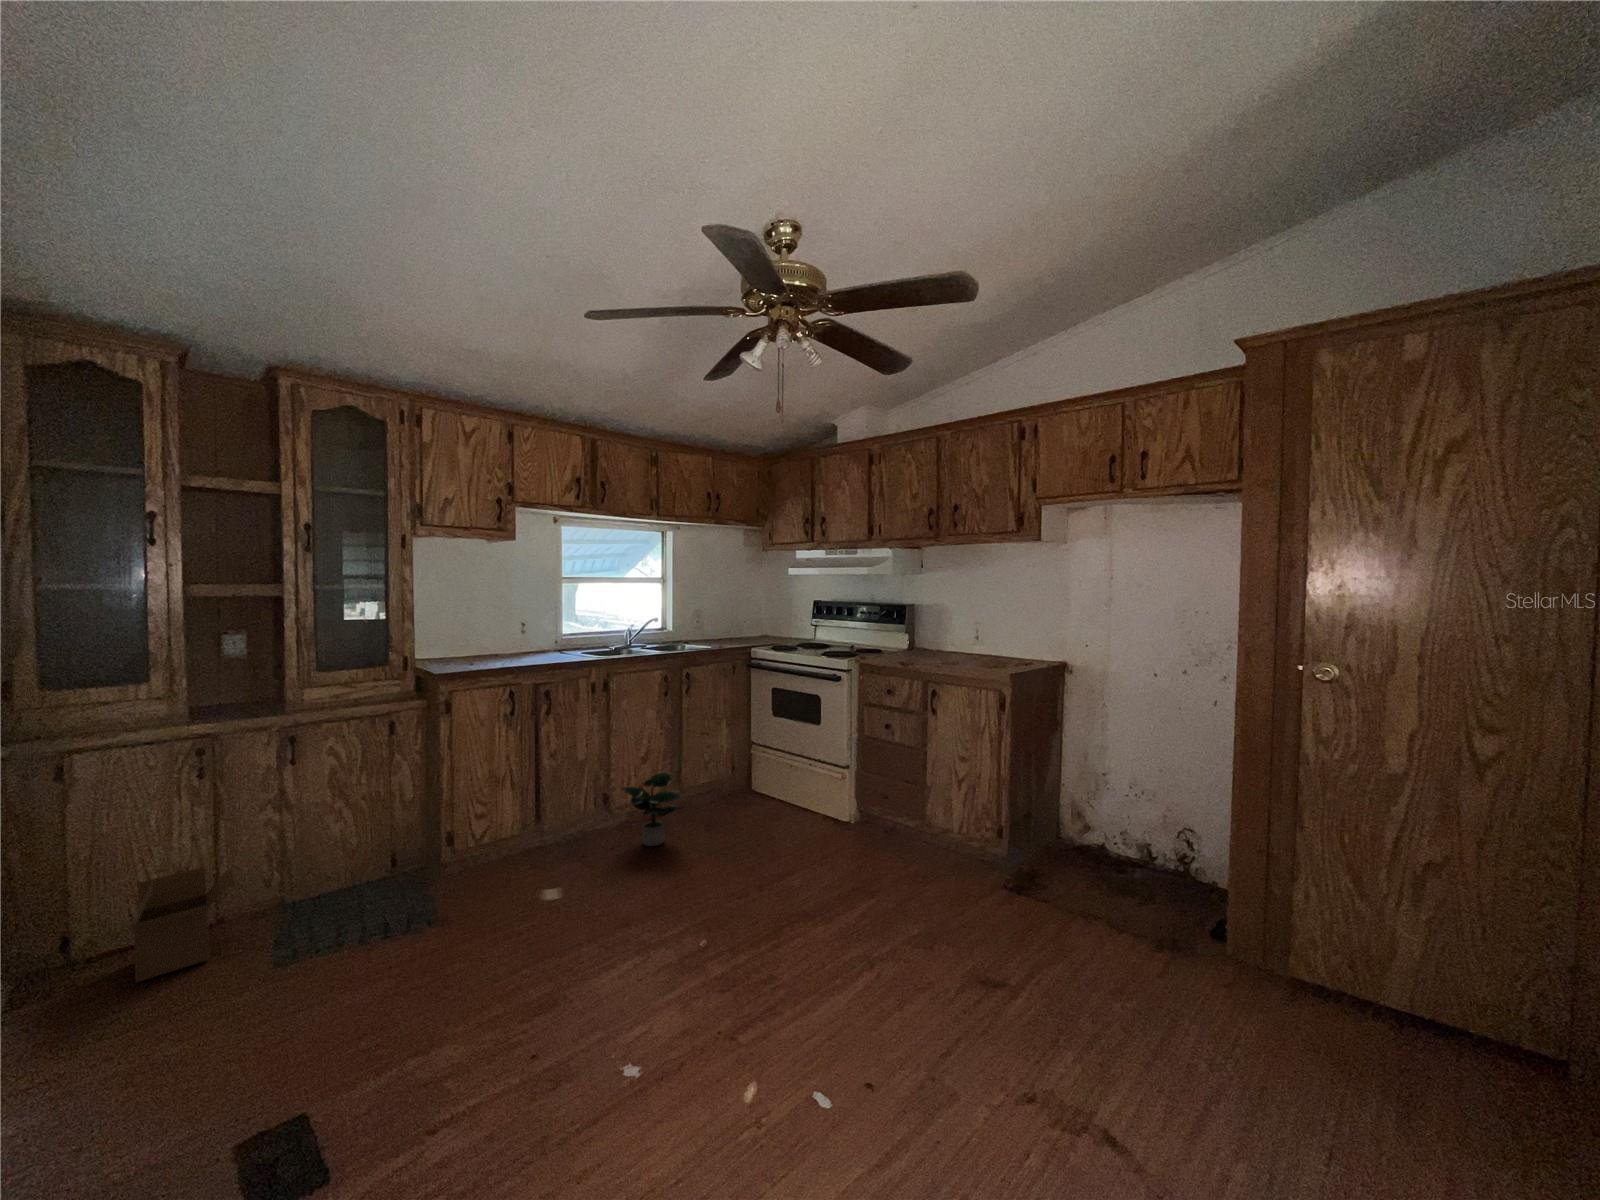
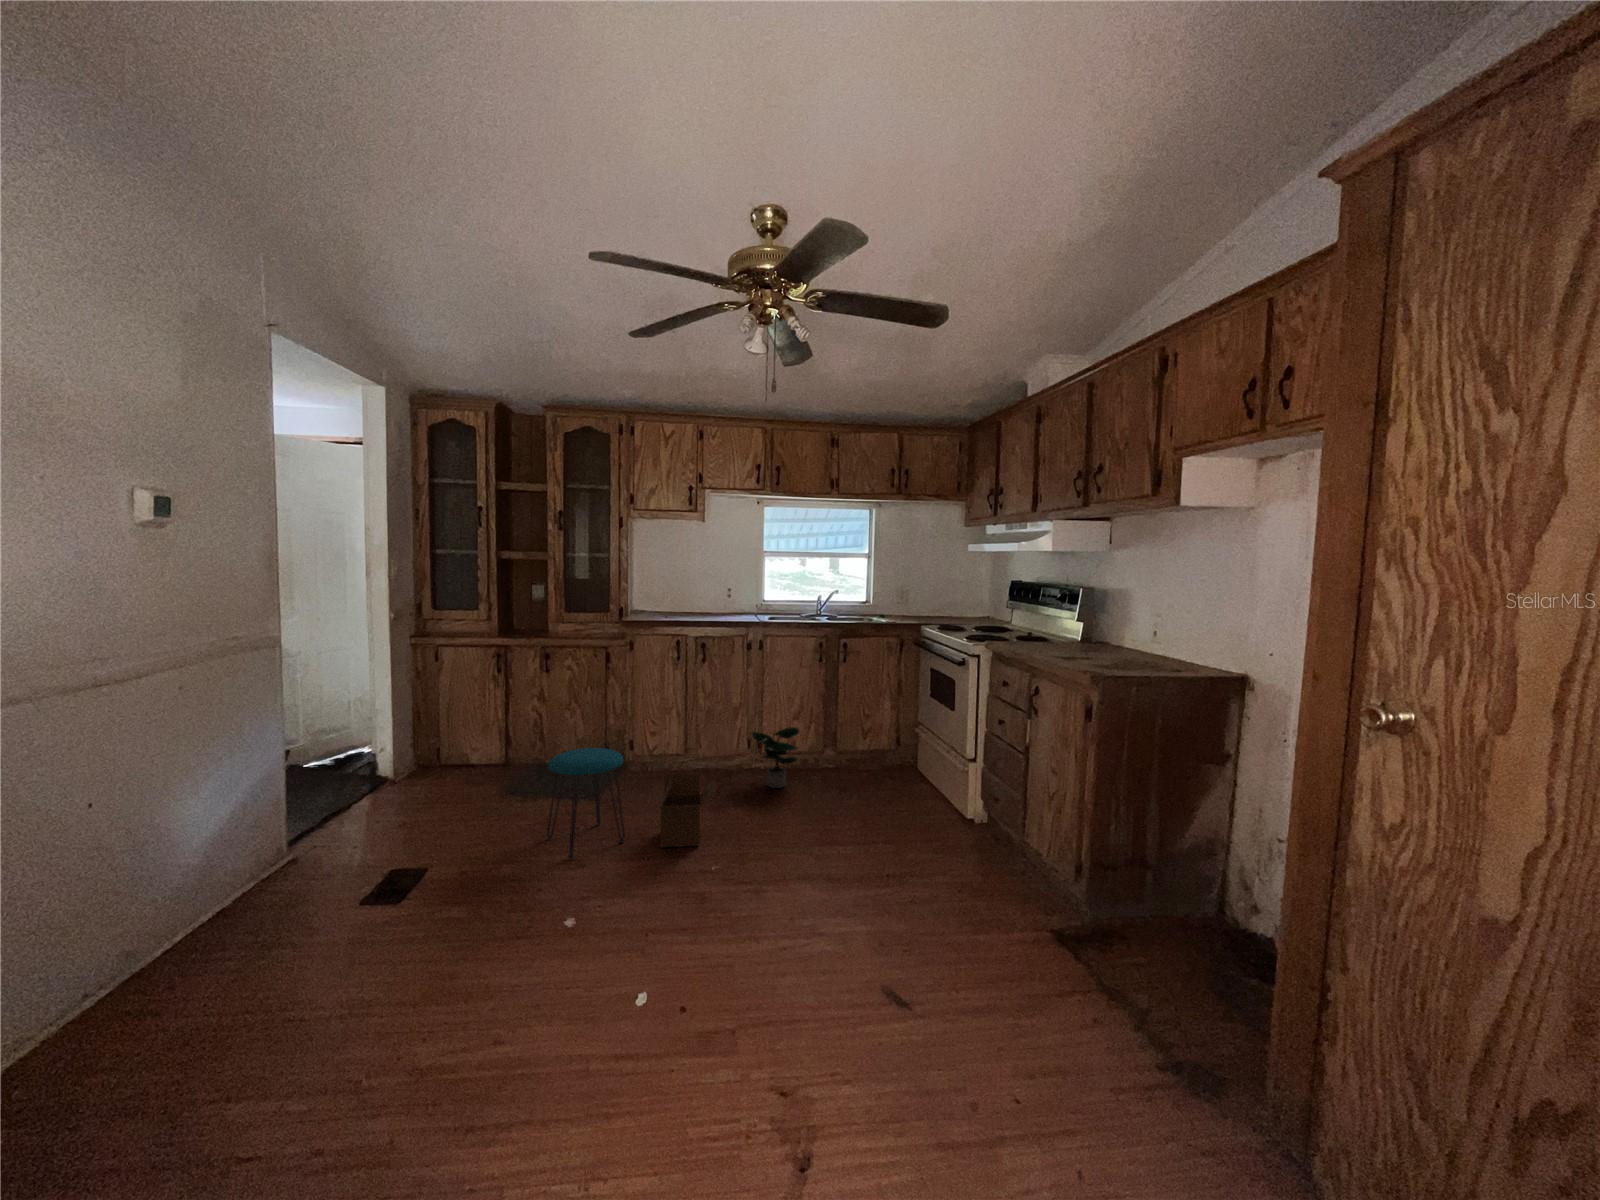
stool: none [441,848,560,1009] -> present [547,748,625,857]
cardboard box: present [133,867,235,982] -> present [660,774,716,847]

